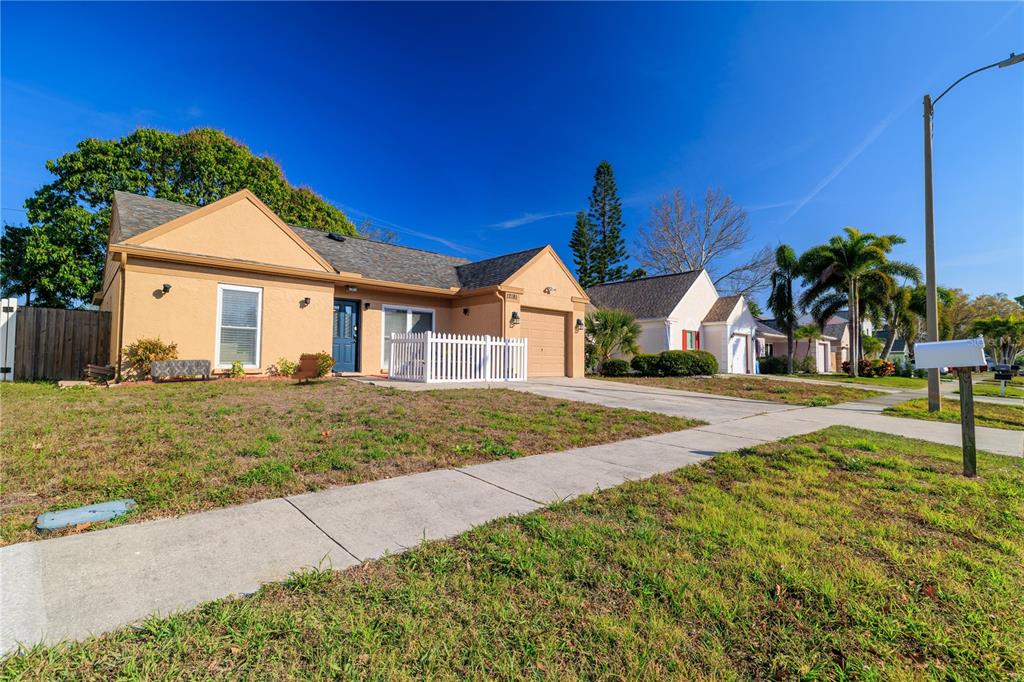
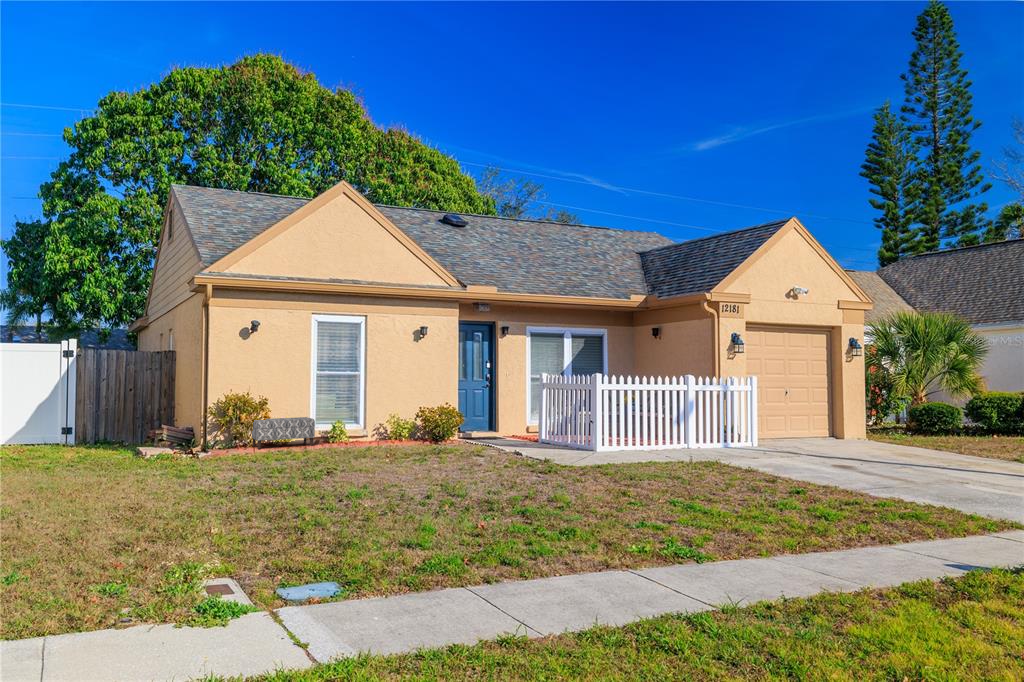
lounge chair: present [291,355,320,386] -> none [409,408,445,454]

